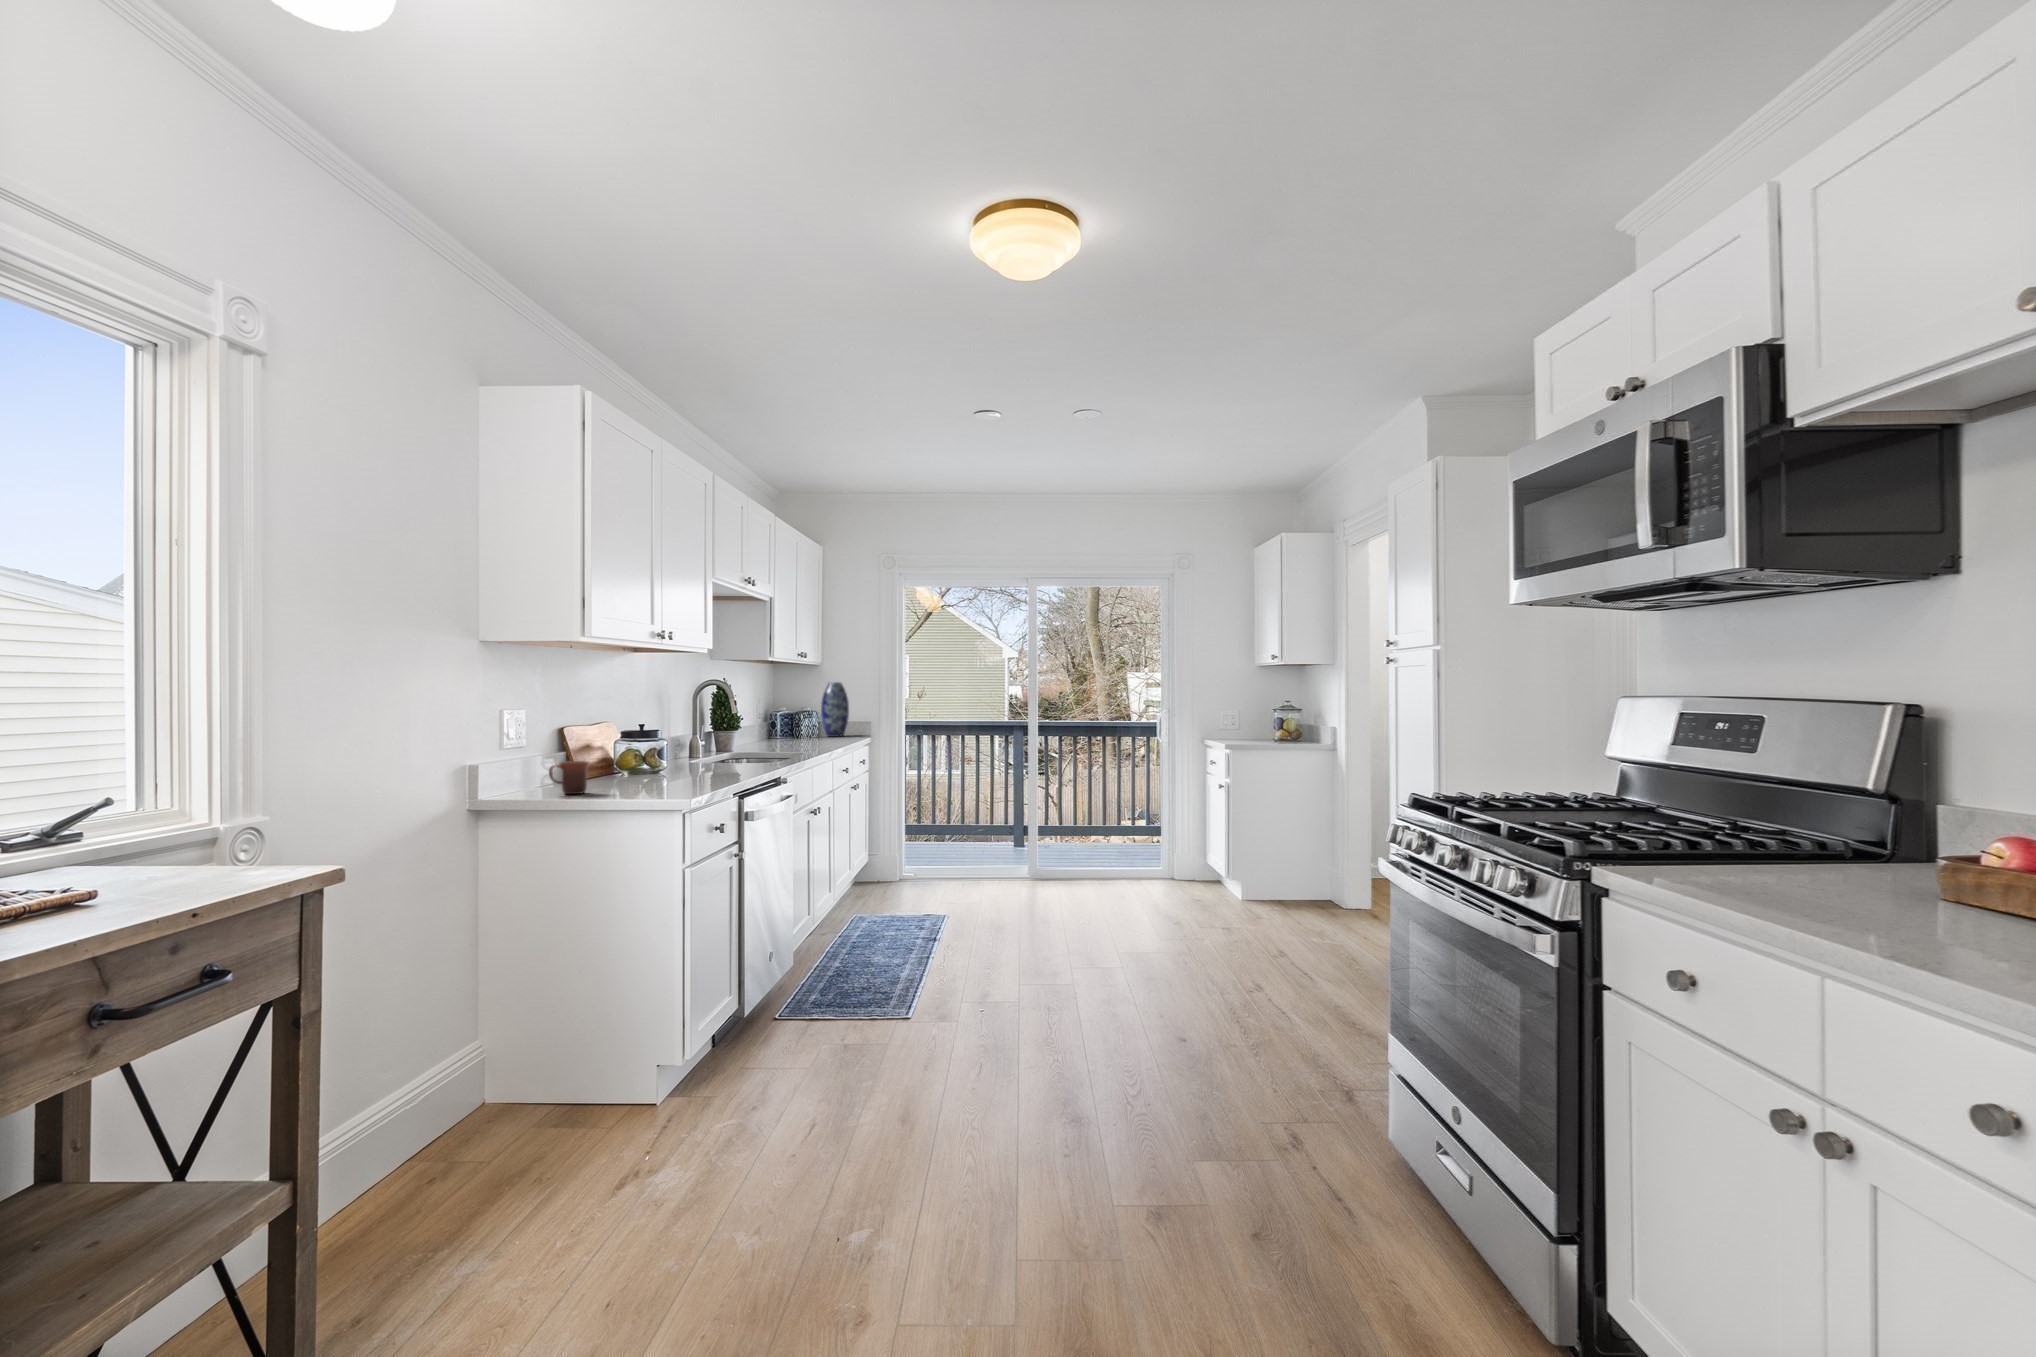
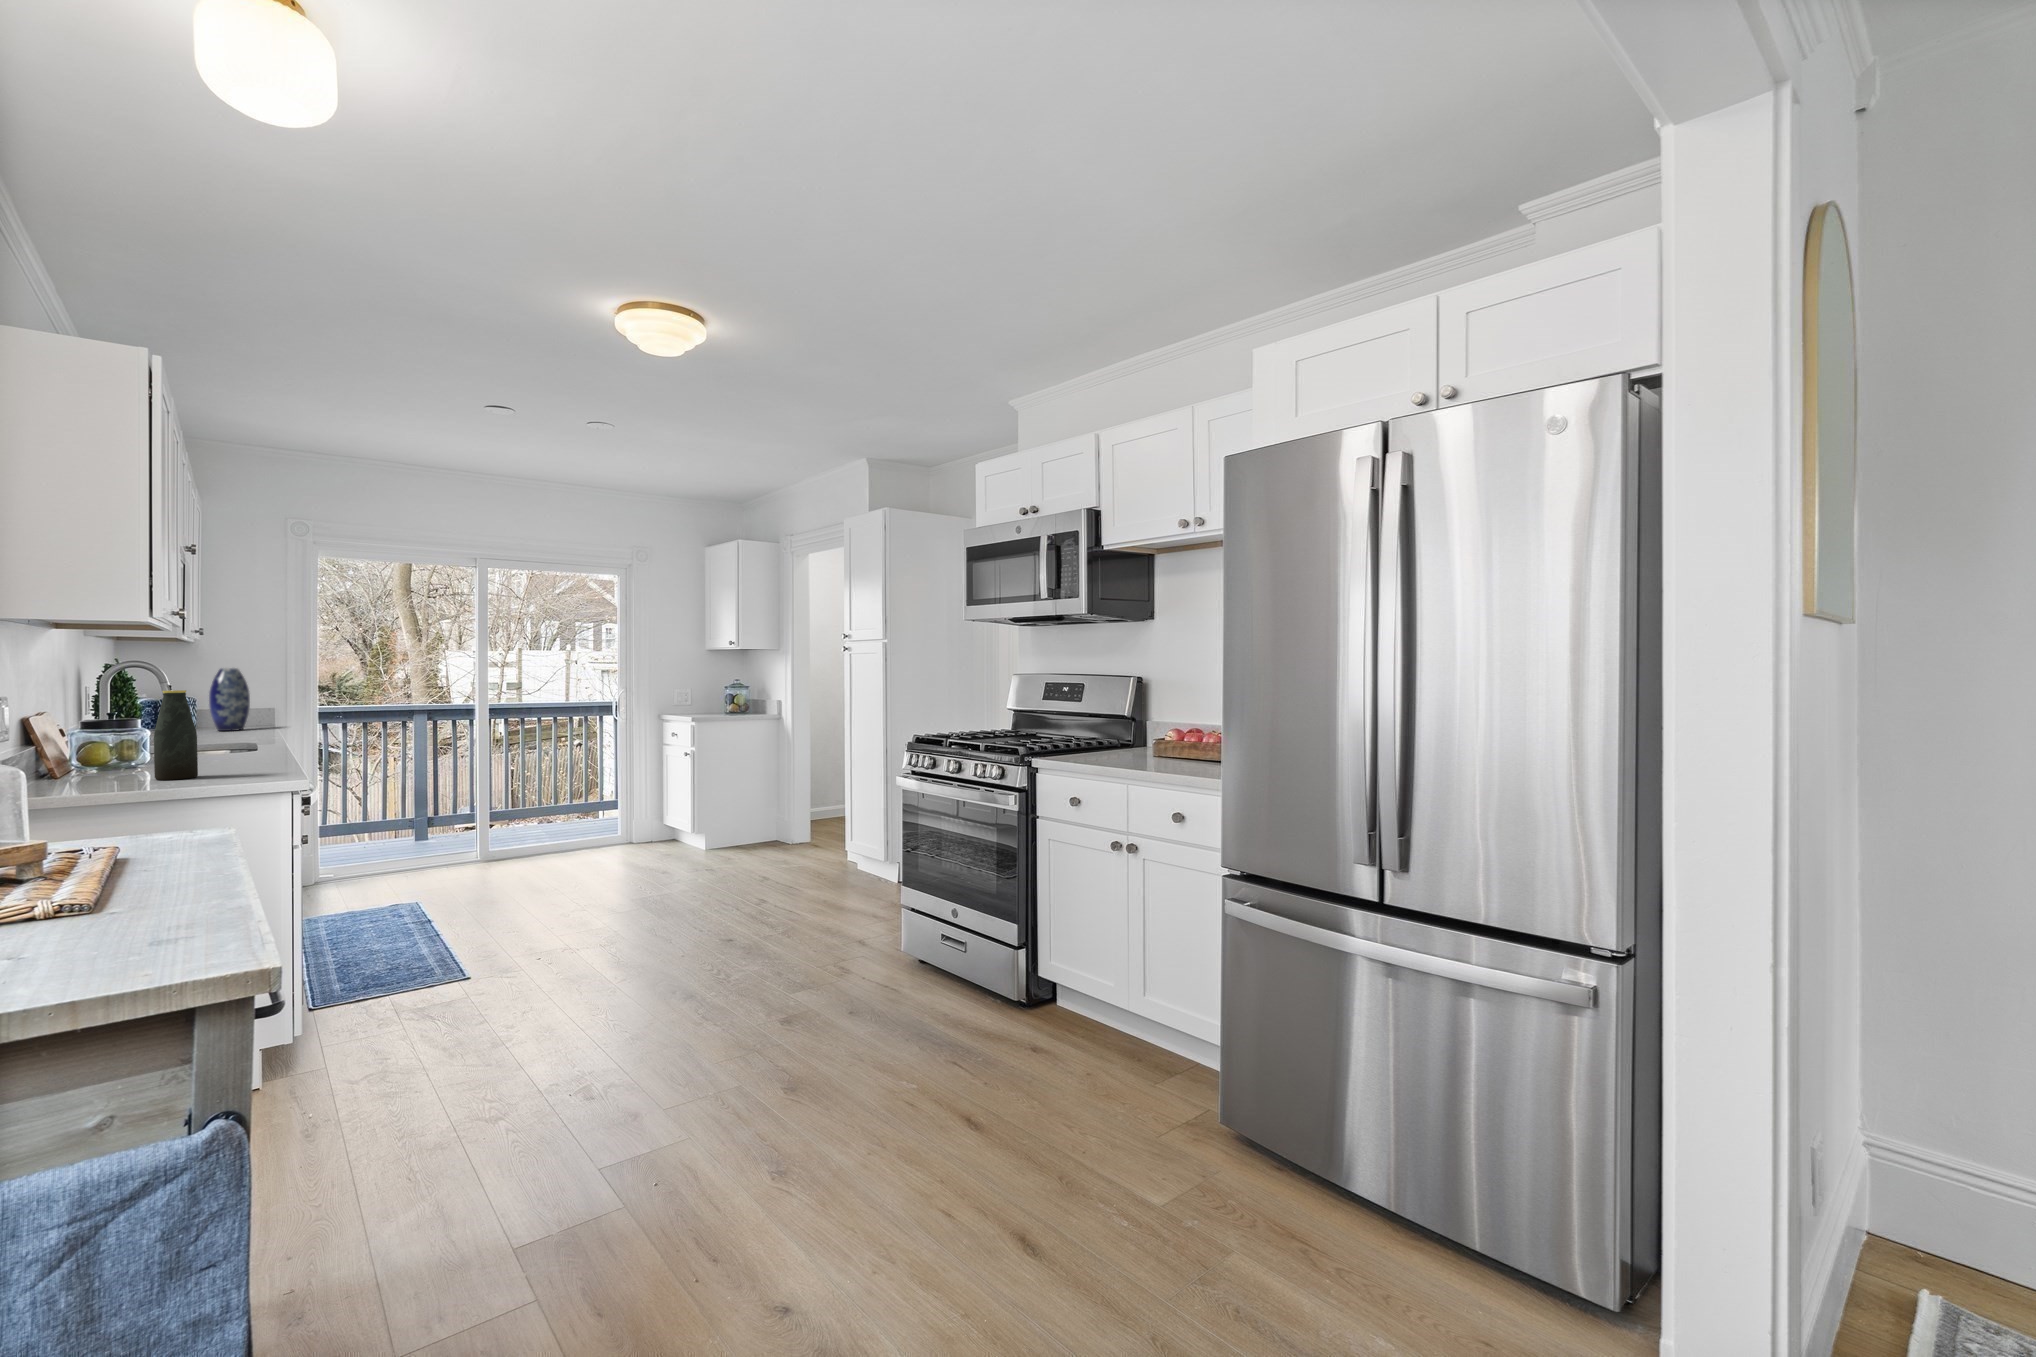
bottle: none [634,699,668,782] -> present [154,690,198,780]
mug: present [549,761,589,794] -> none [99,758,147,794]

